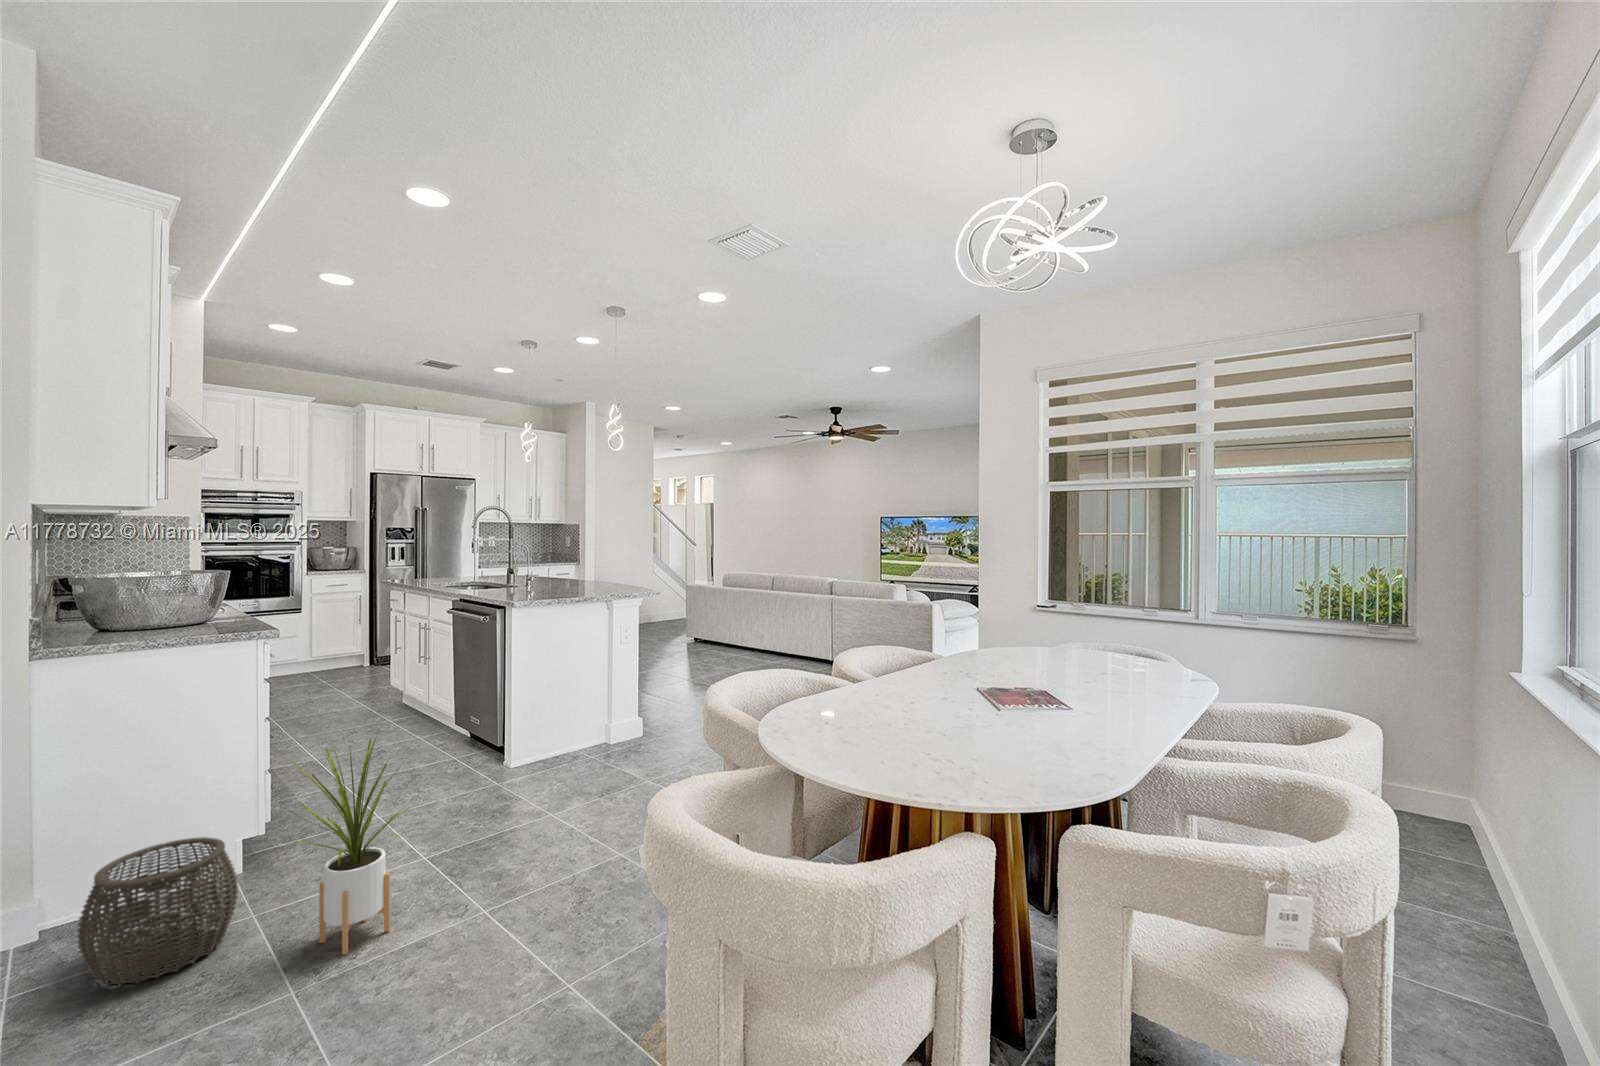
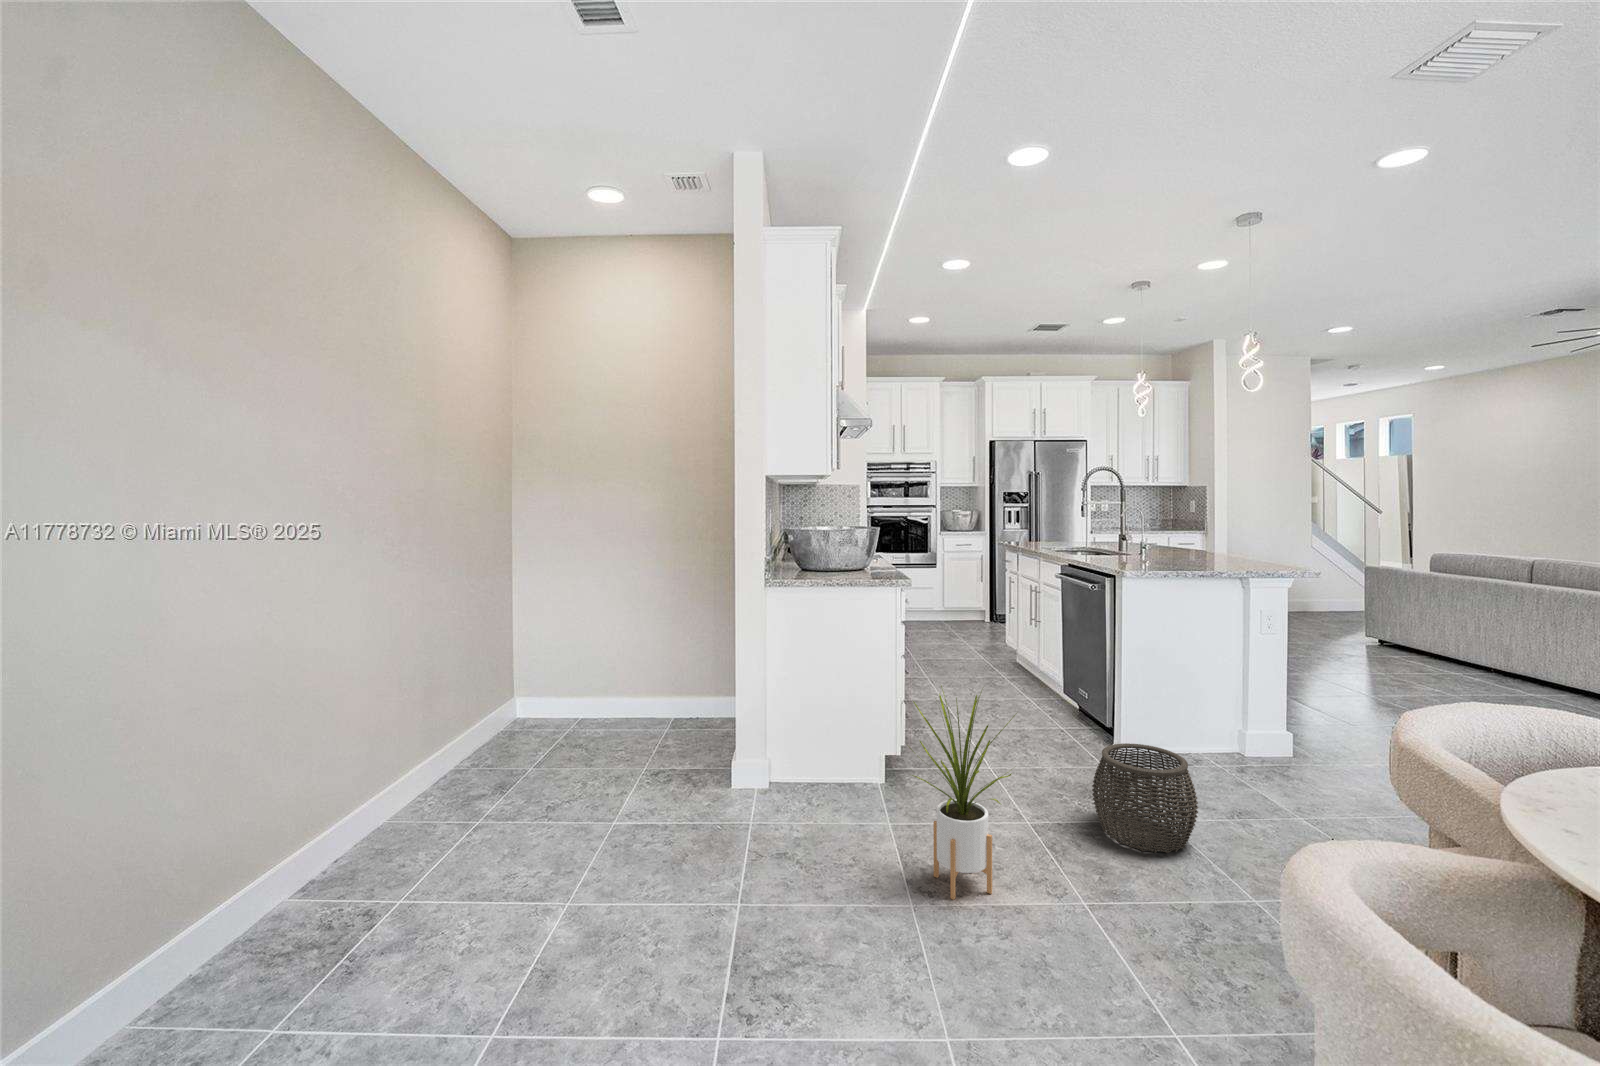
woven basket: present [77,837,238,986] -> present [1092,743,1198,853]

